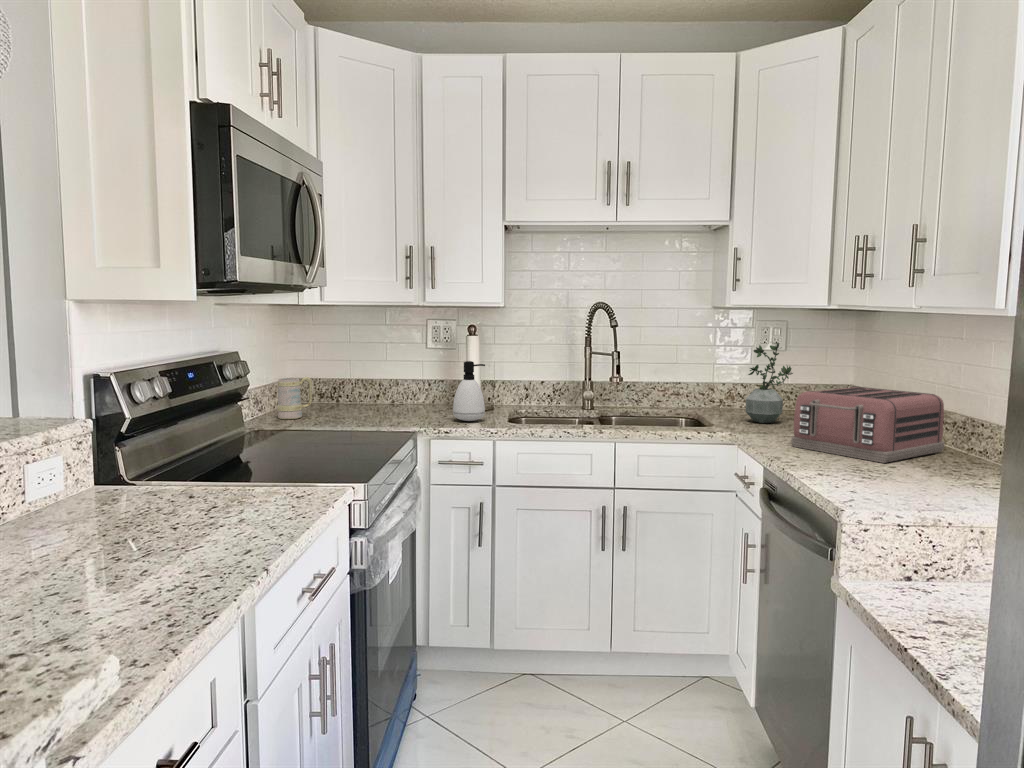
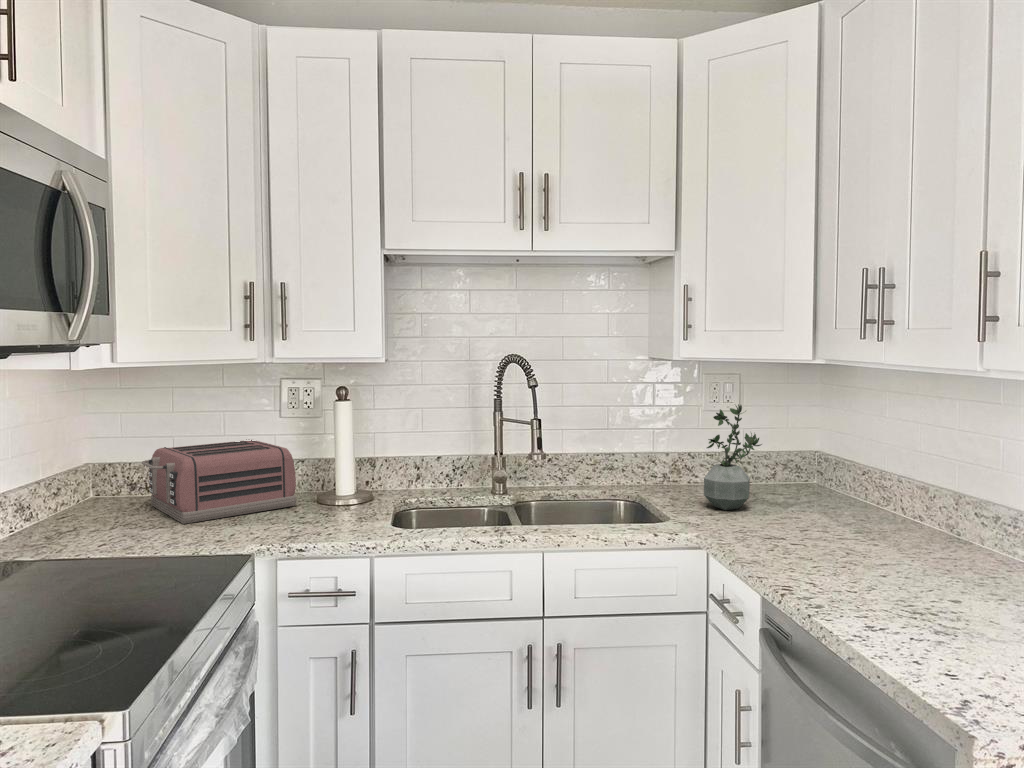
soap dispenser: present [453,361,485,421] -> none [312,441,359,526]
mug: present [277,377,312,419] -> none [44,470,102,536]
toaster: present [791,387,945,463] -> present [142,440,296,524]

